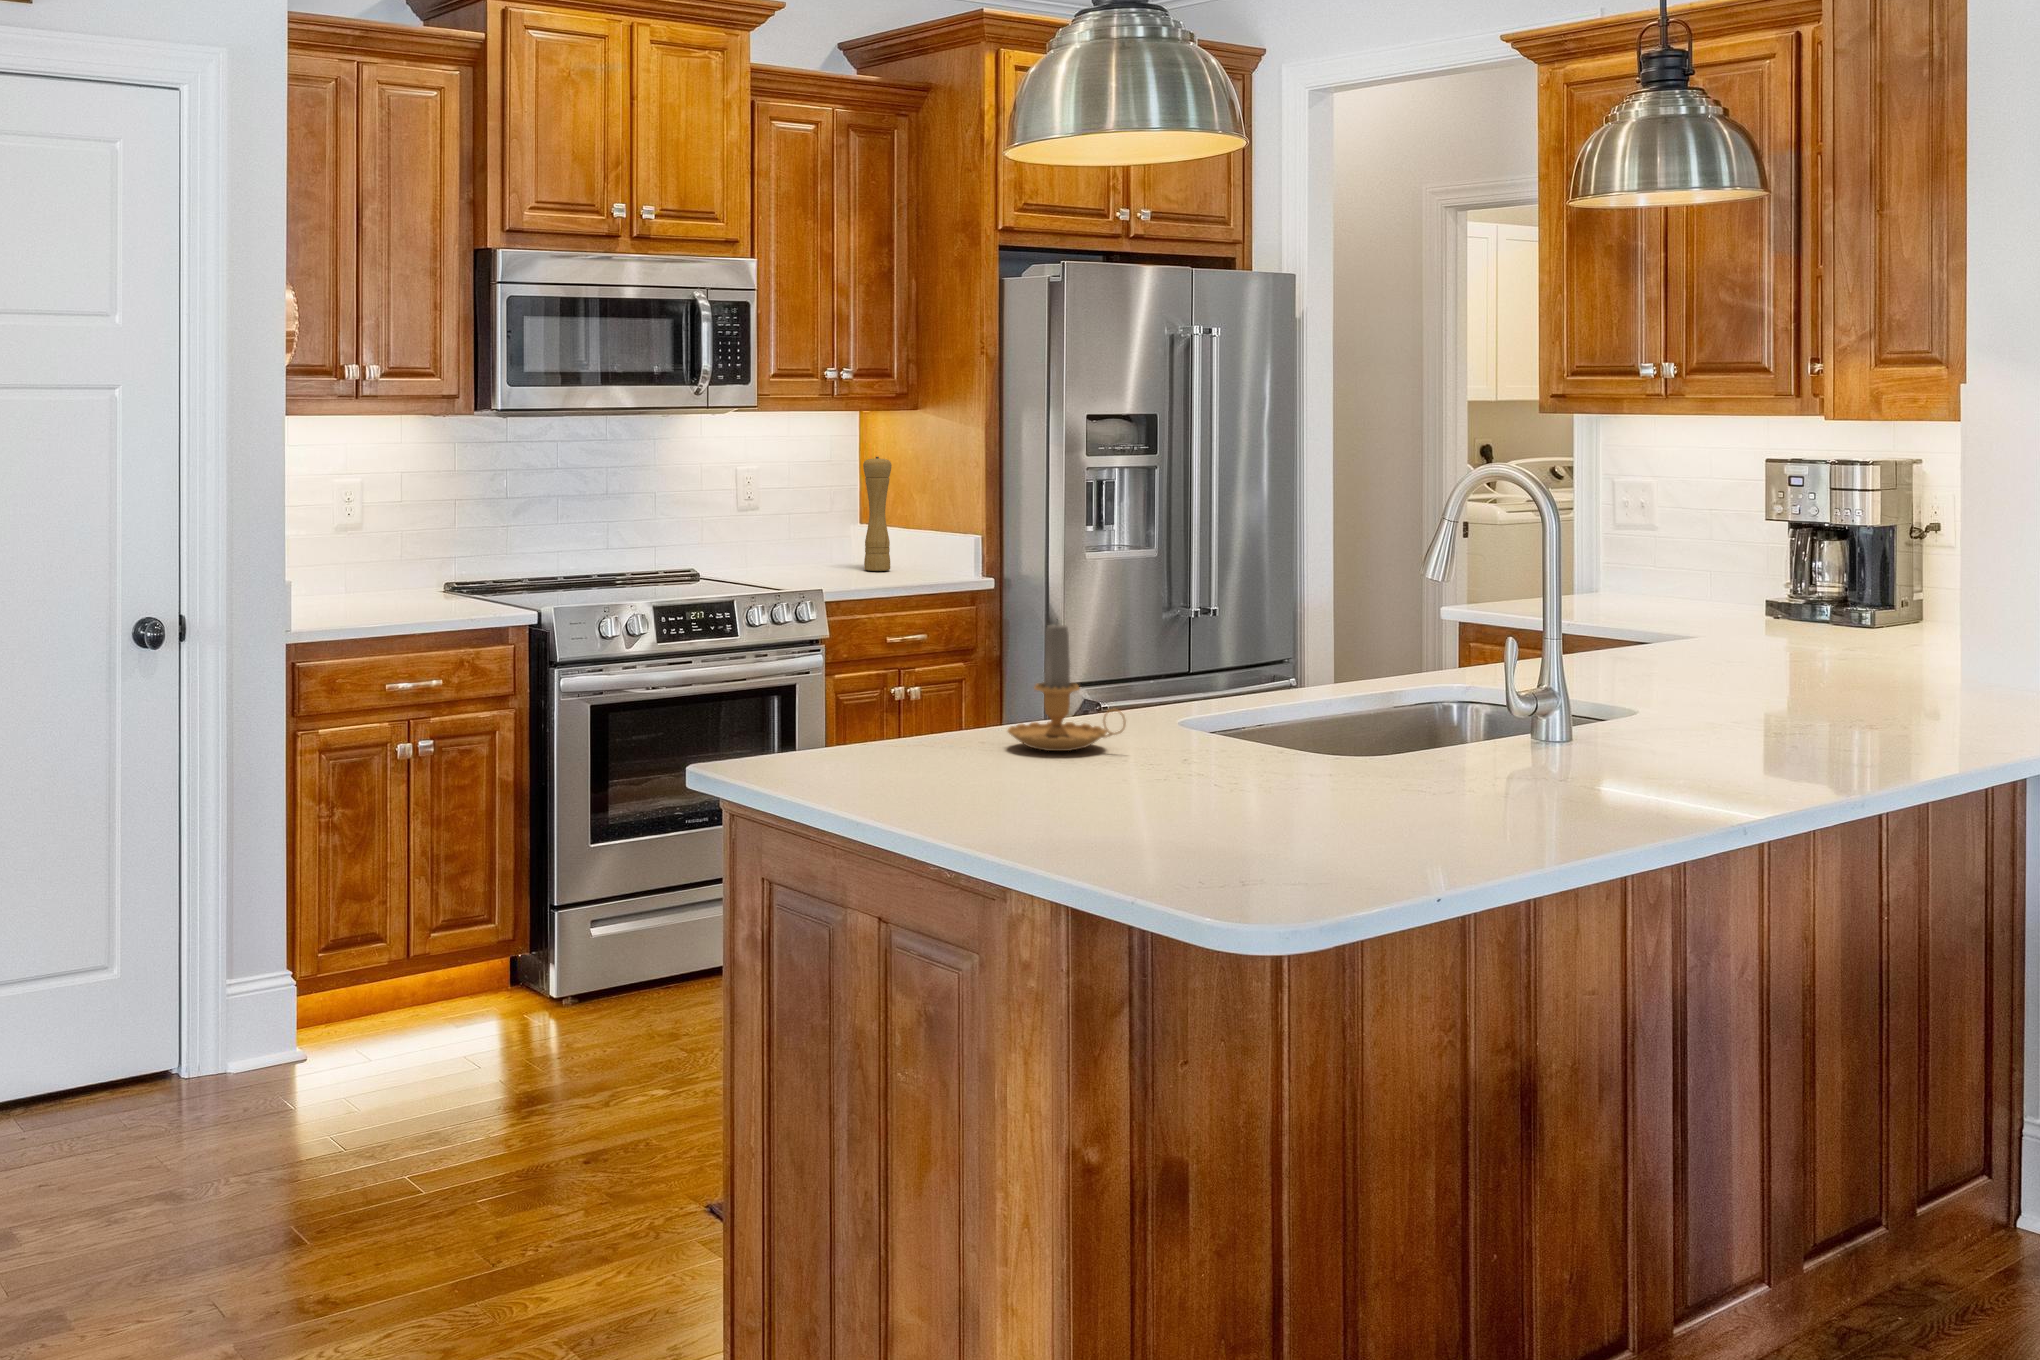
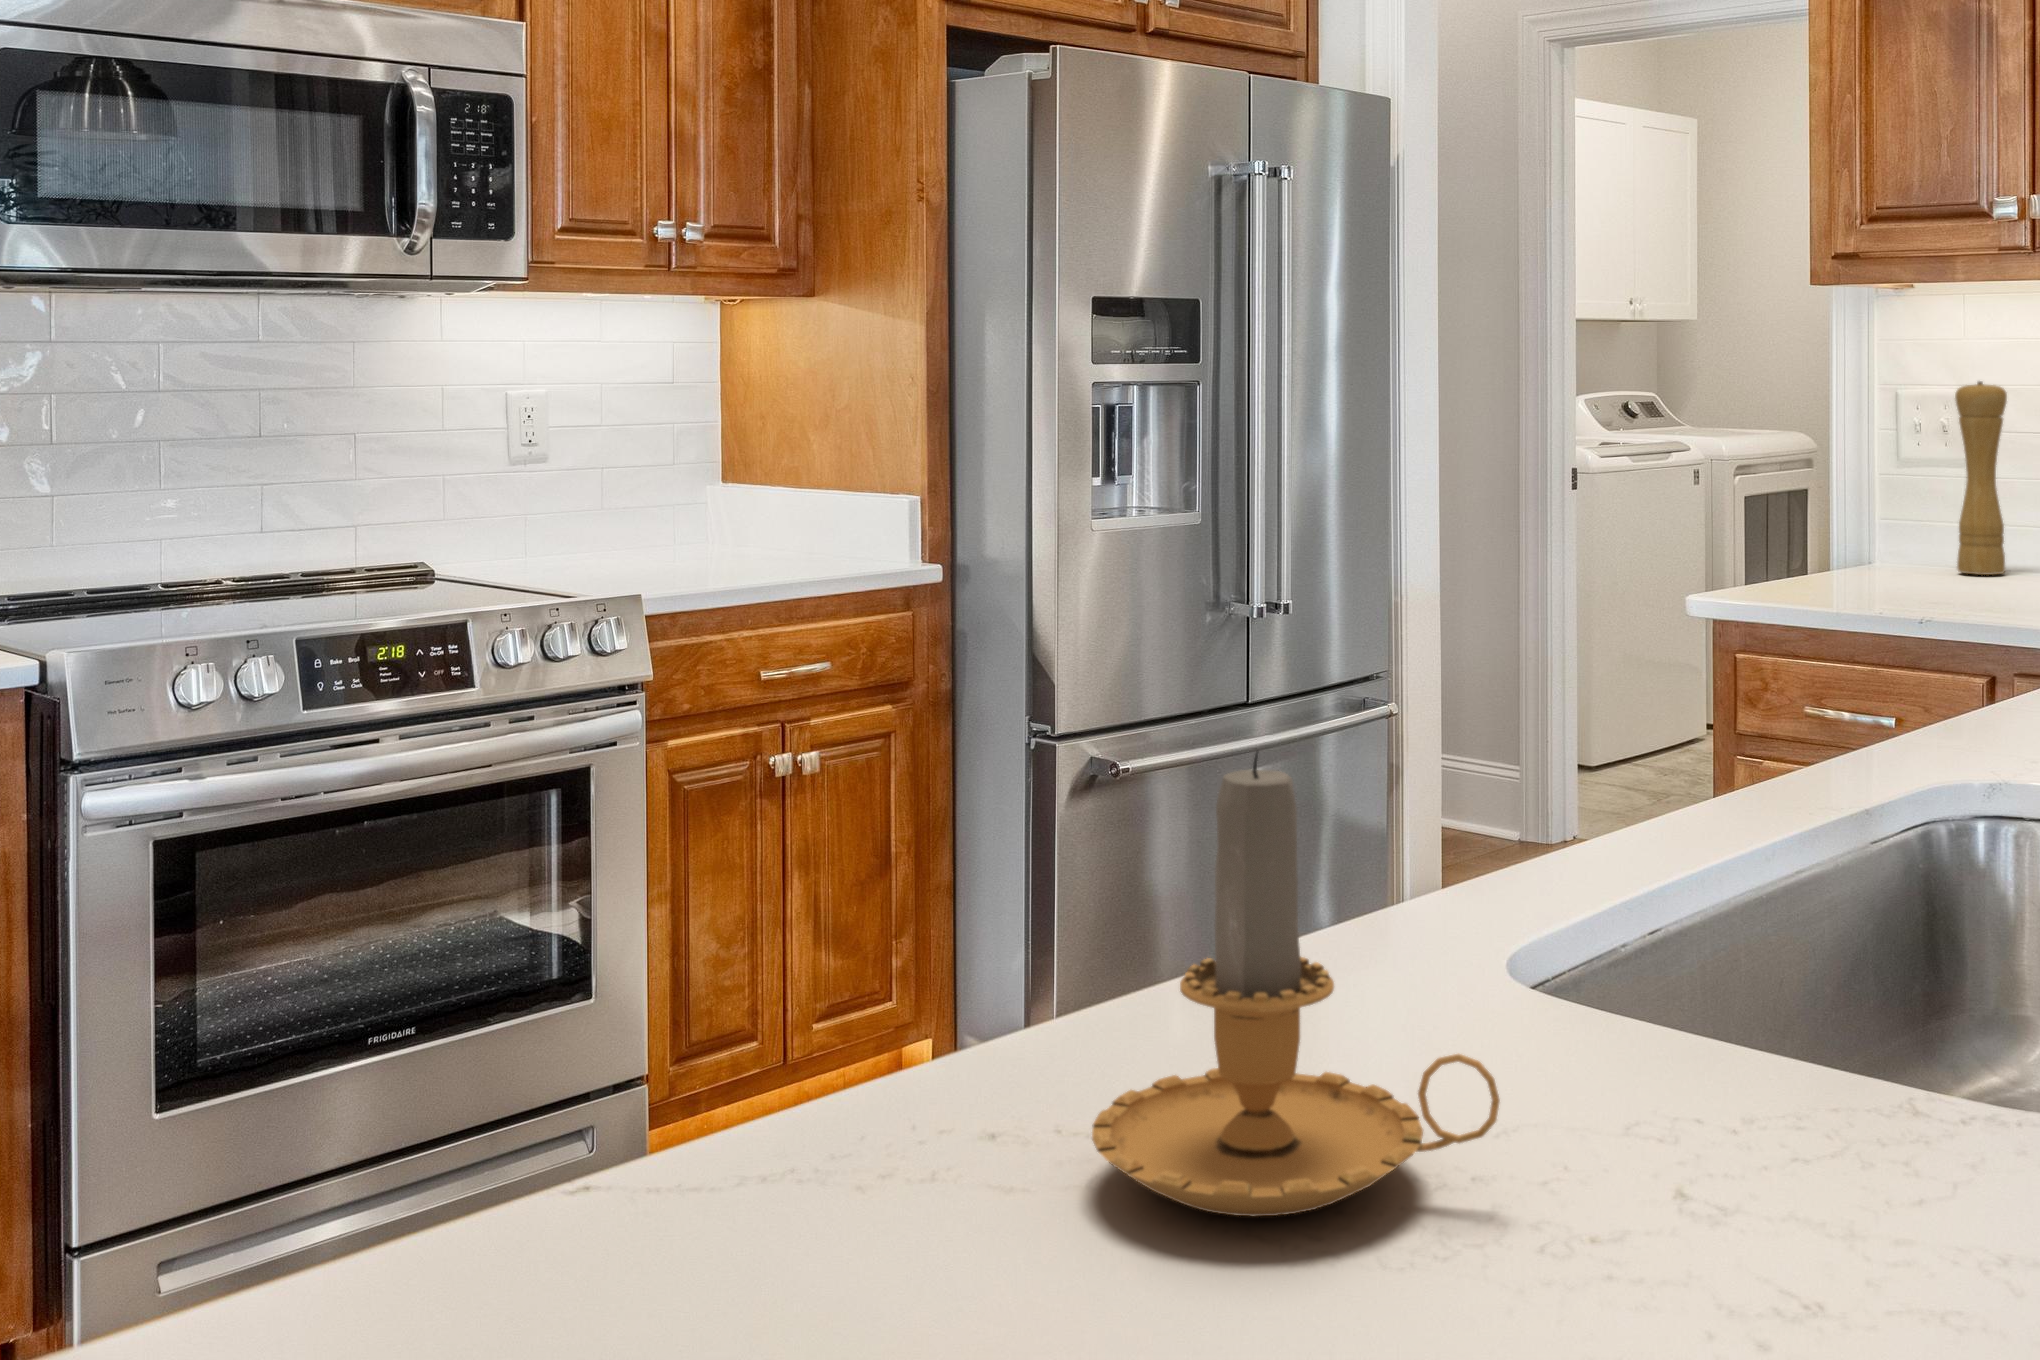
pepper mill: present [863,457,892,571] -> present [1955,381,2007,575]

